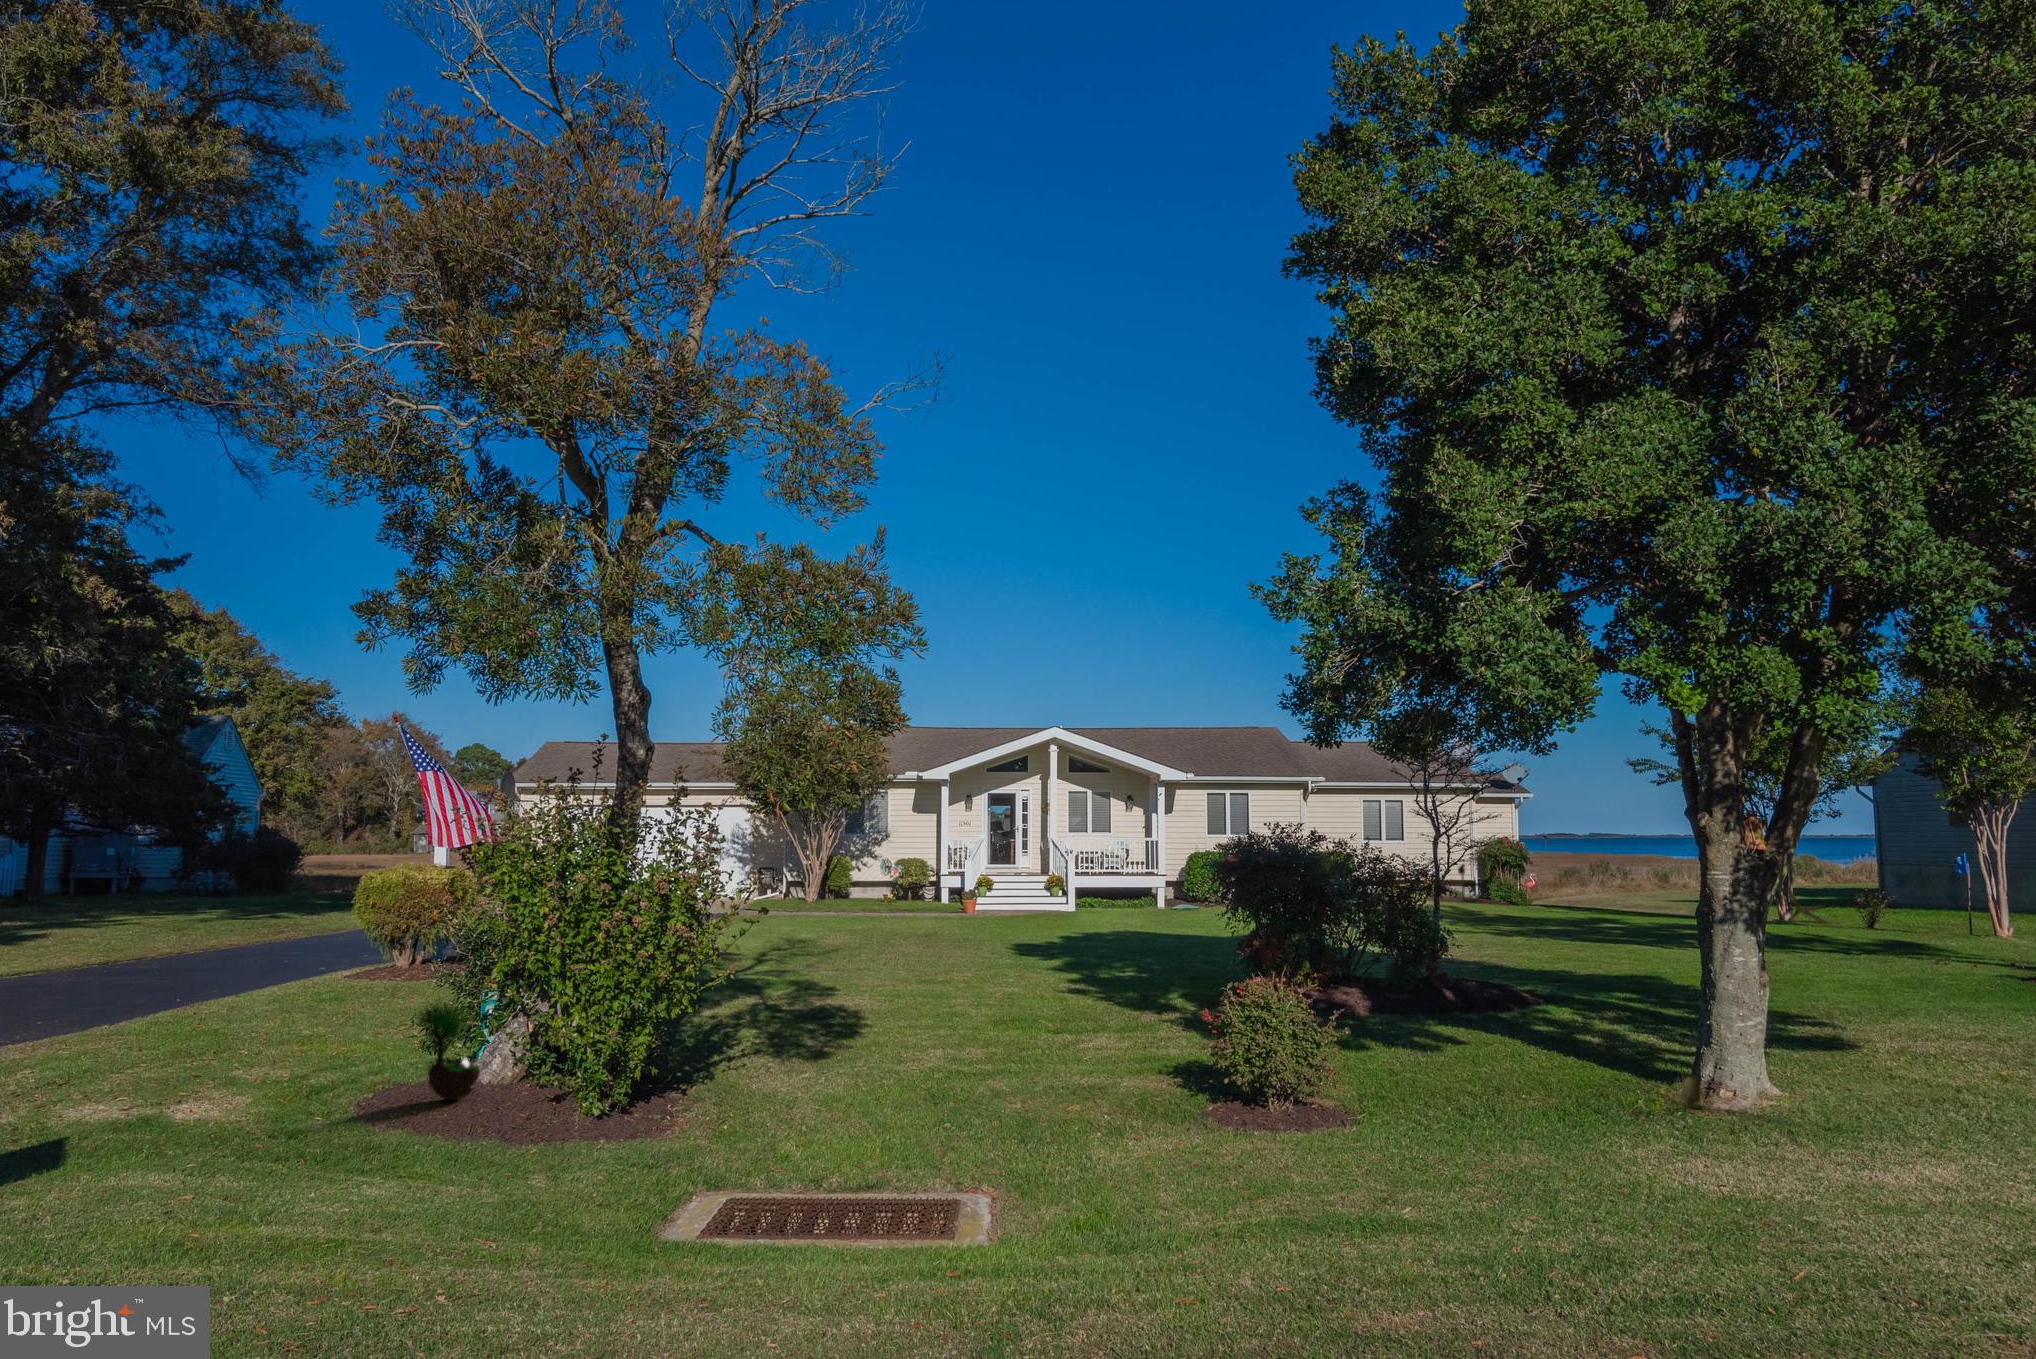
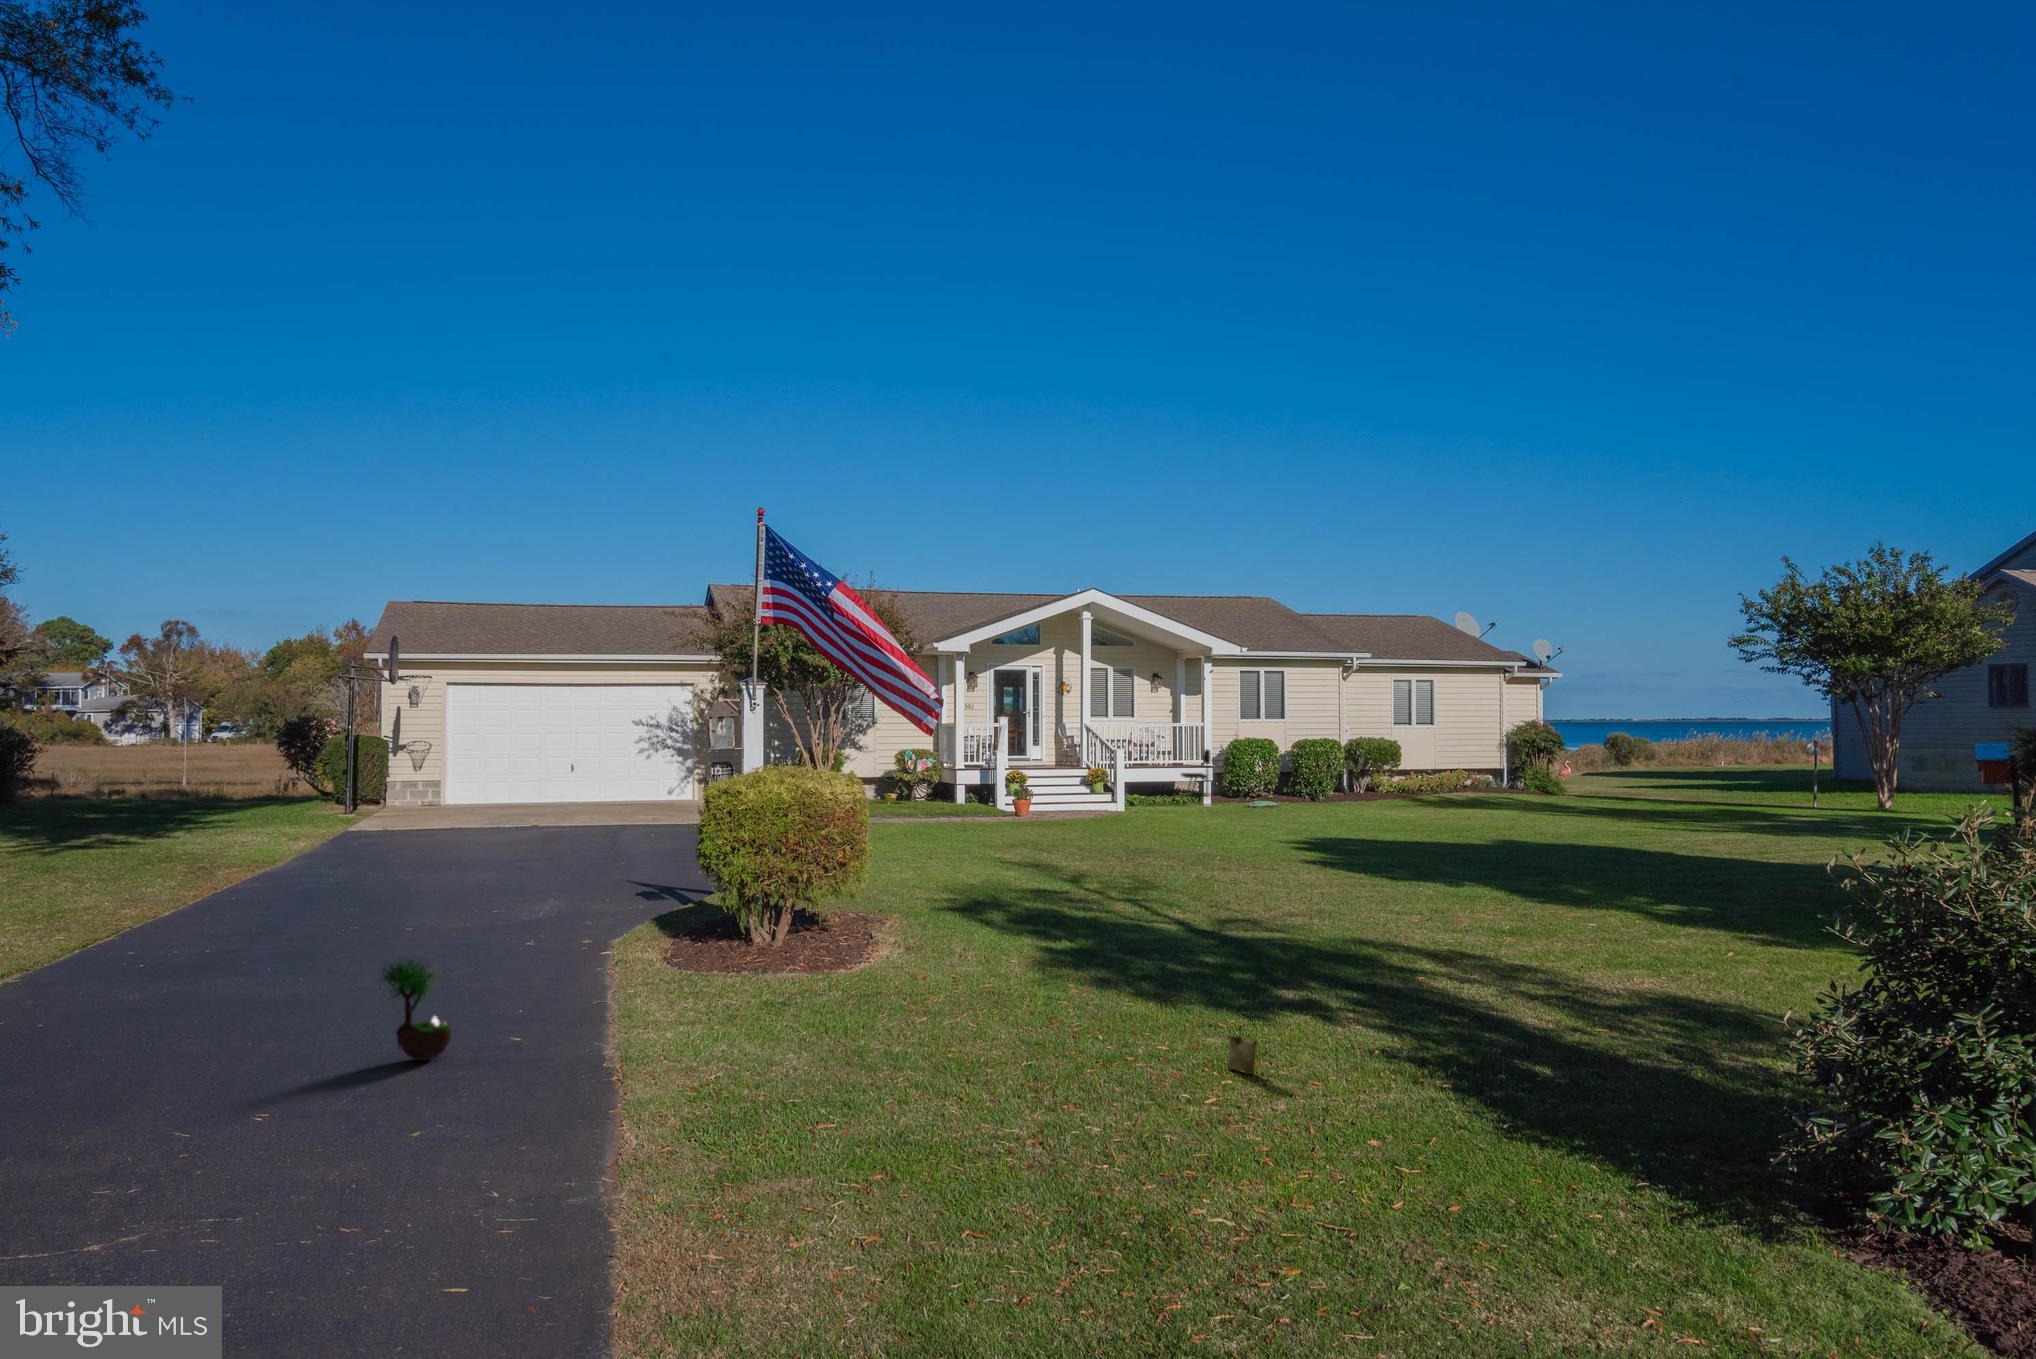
bench: present [1458,864,1483,902] -> present [1181,750,1211,796]
lounge chair: present [1787,888,1825,923] -> none [1892,780,1936,820]
woven basket: present [1681,1073,1701,1109] -> present [1227,1036,1257,1074]

